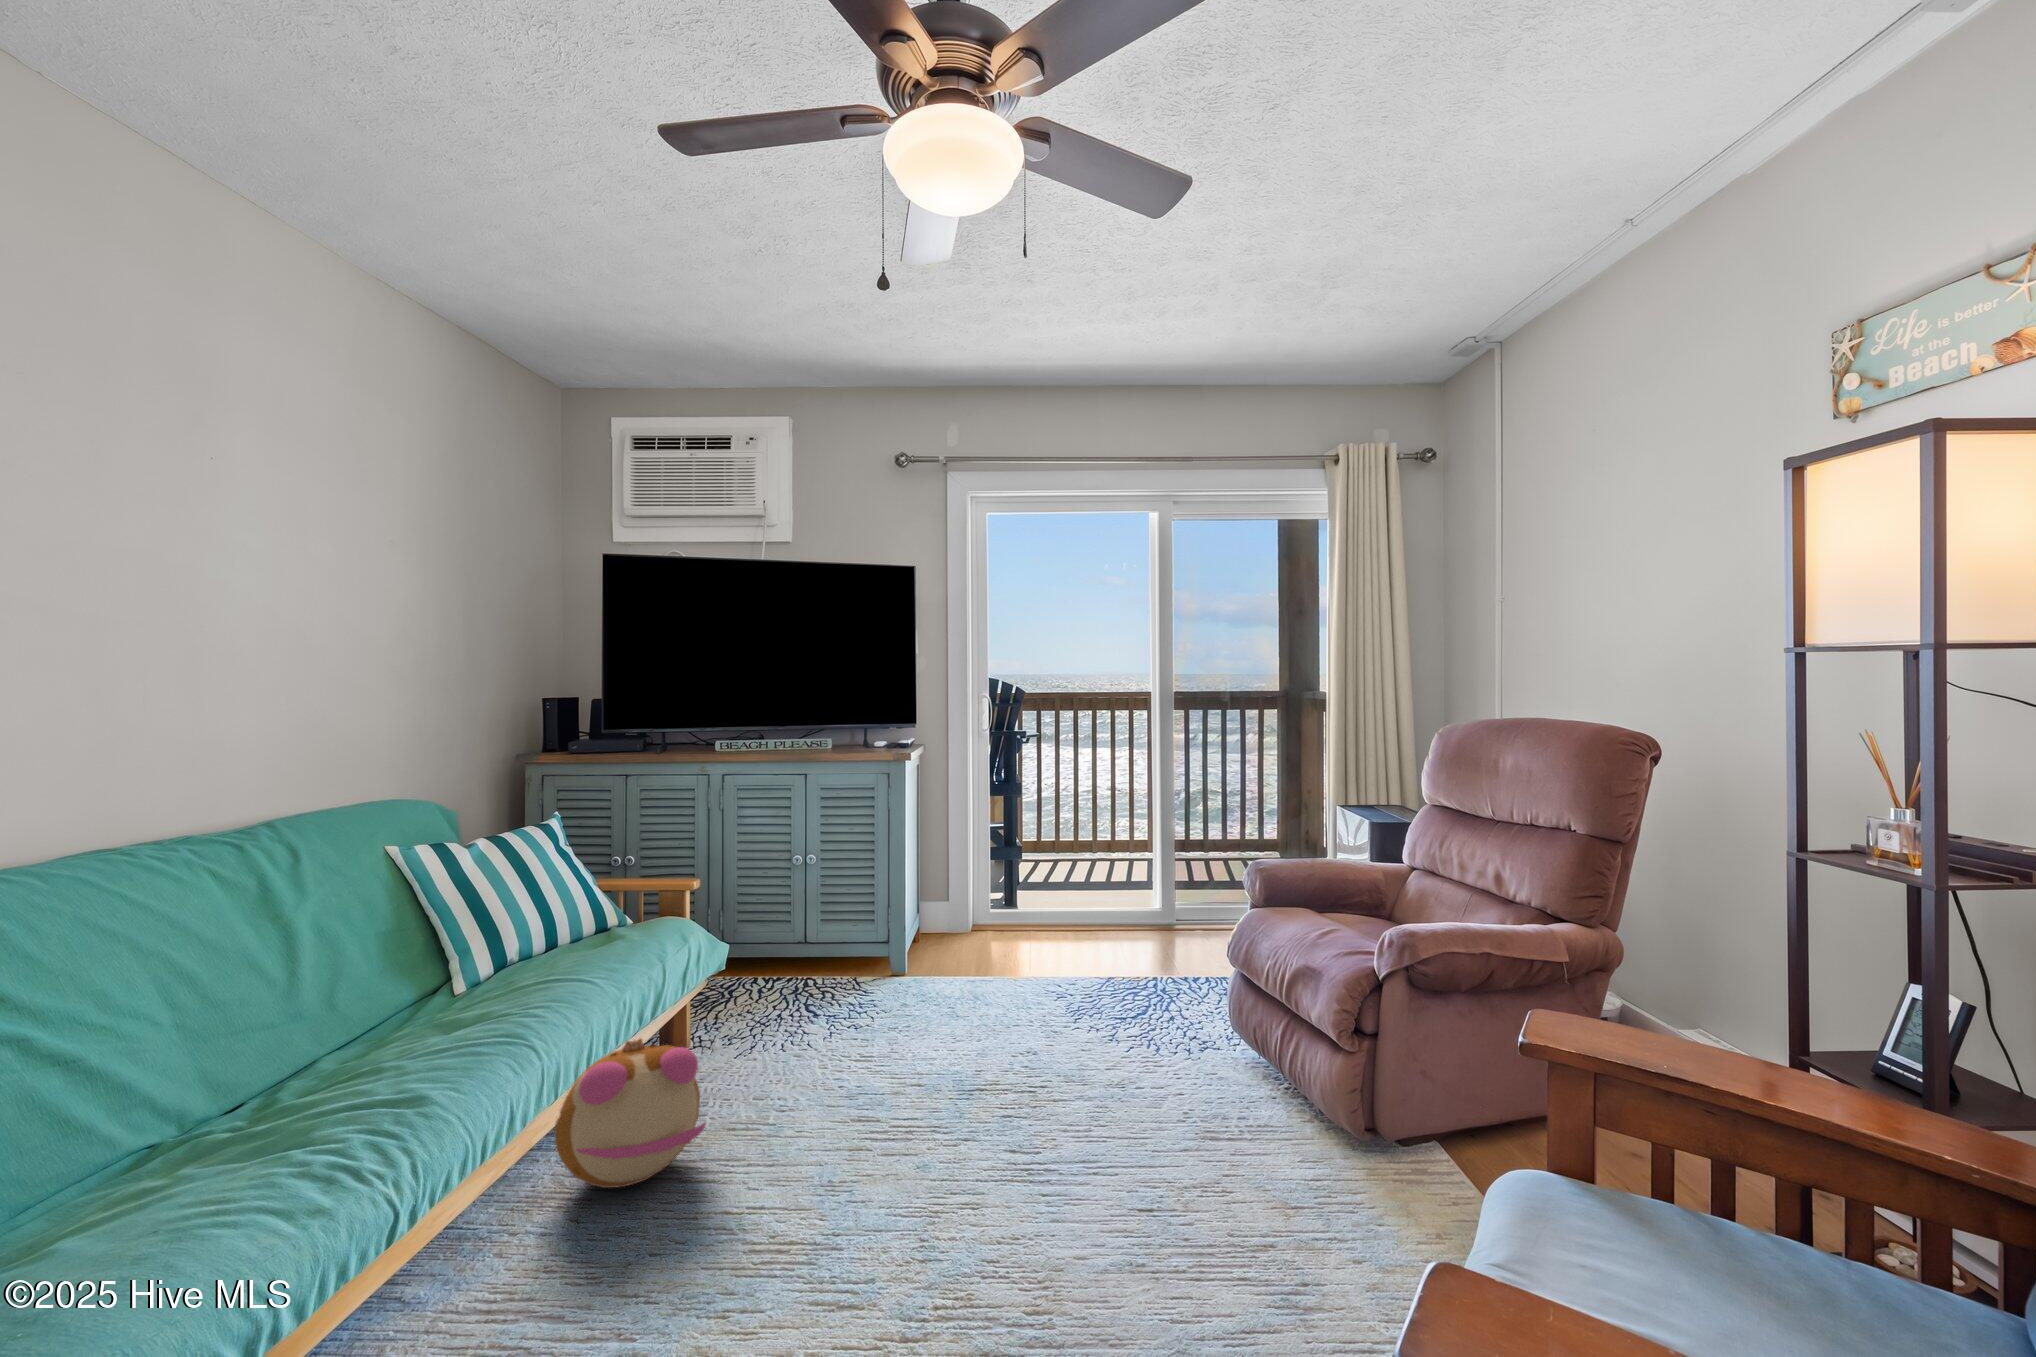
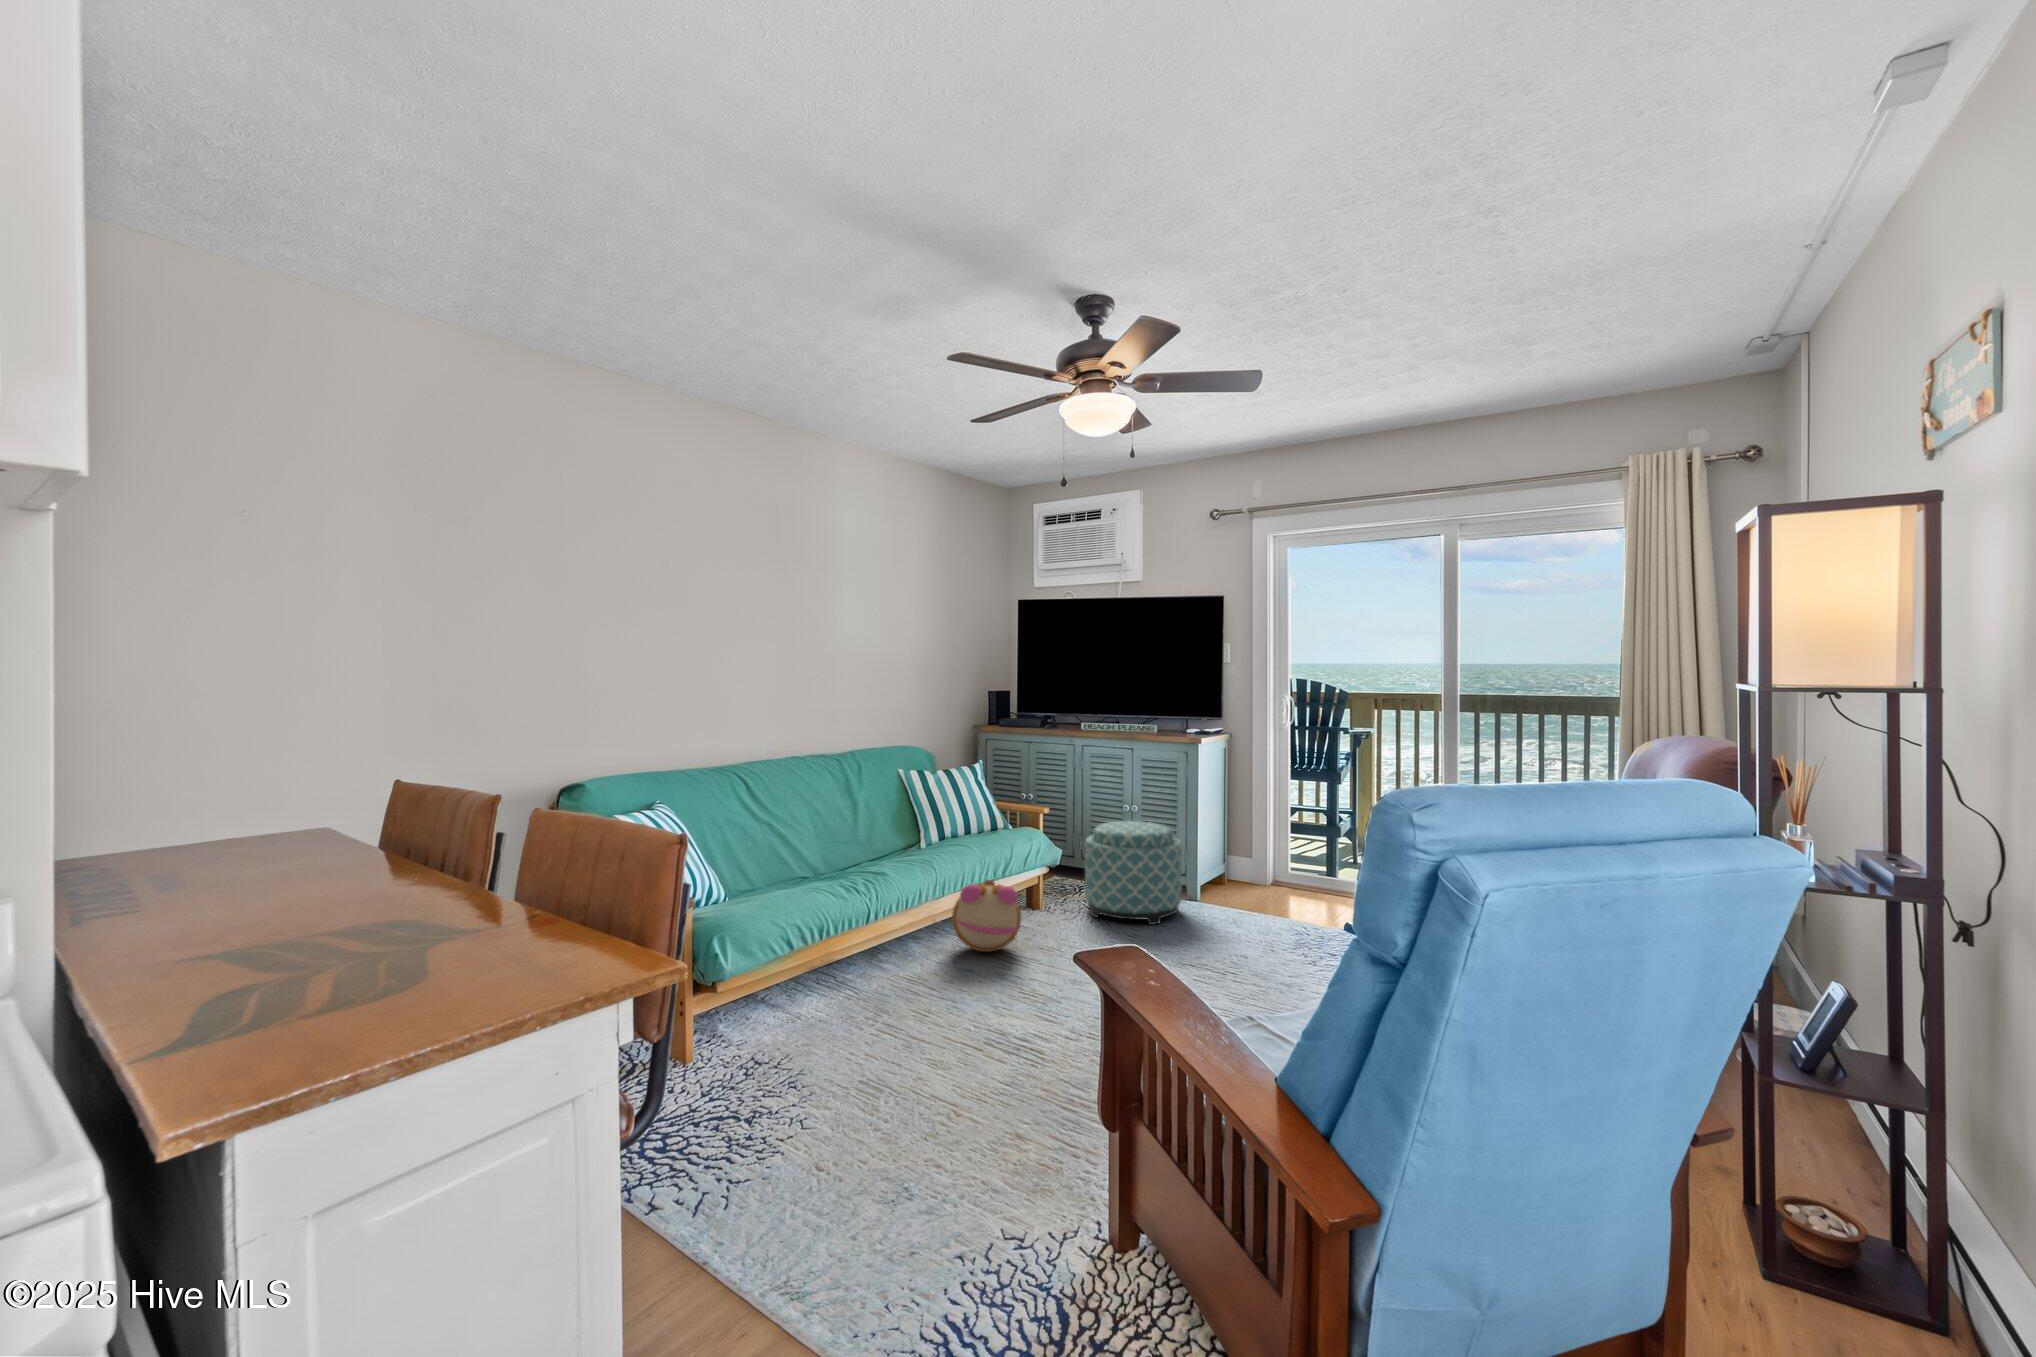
ottoman: none [758,877,903,1042] -> present [1085,821,1182,925]

